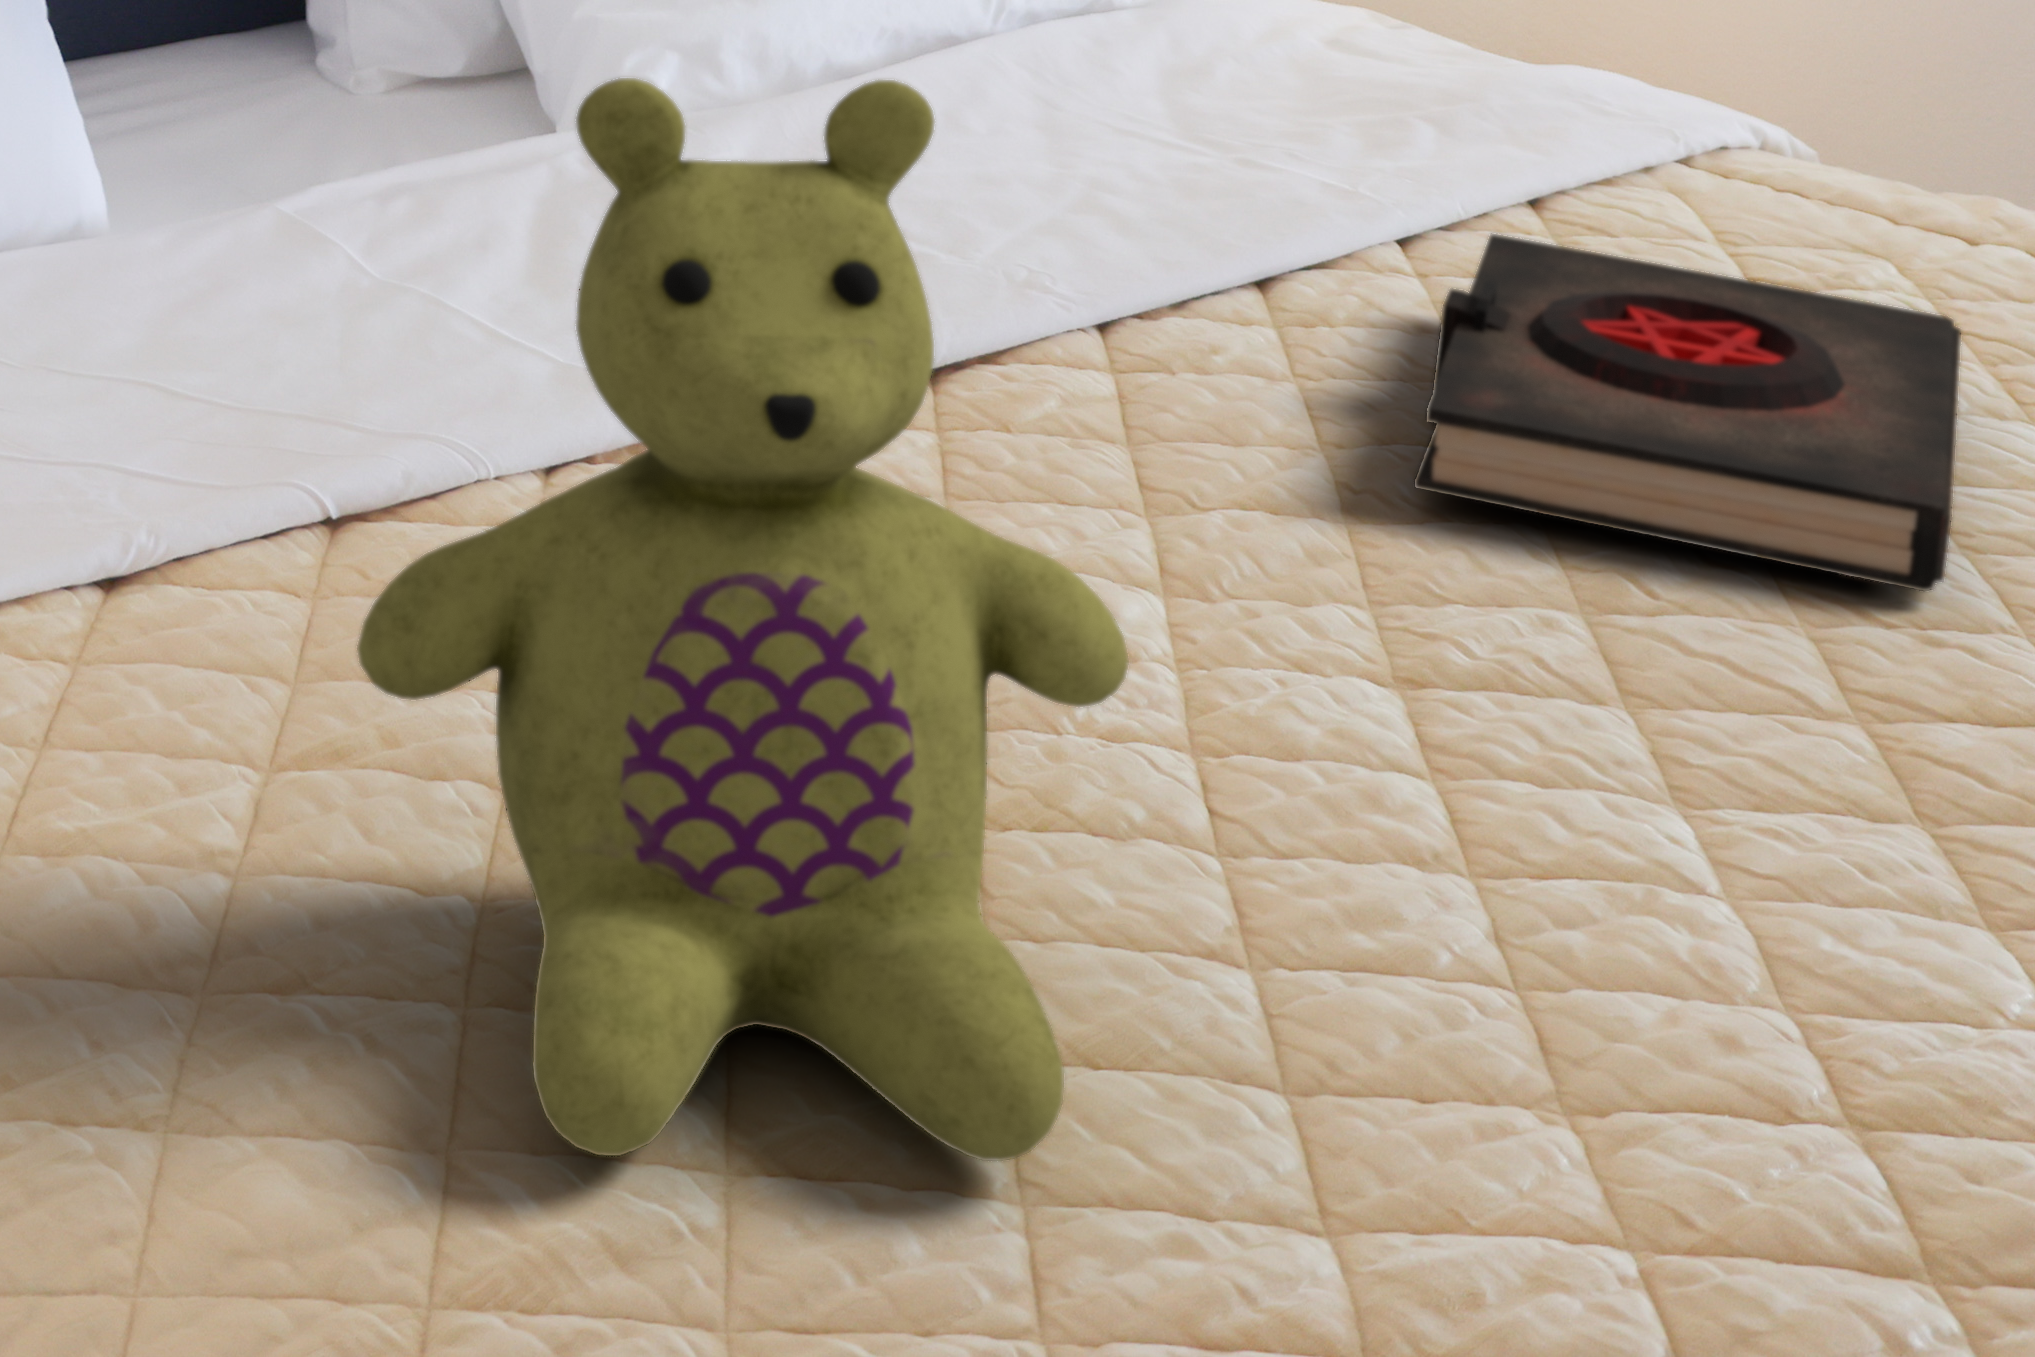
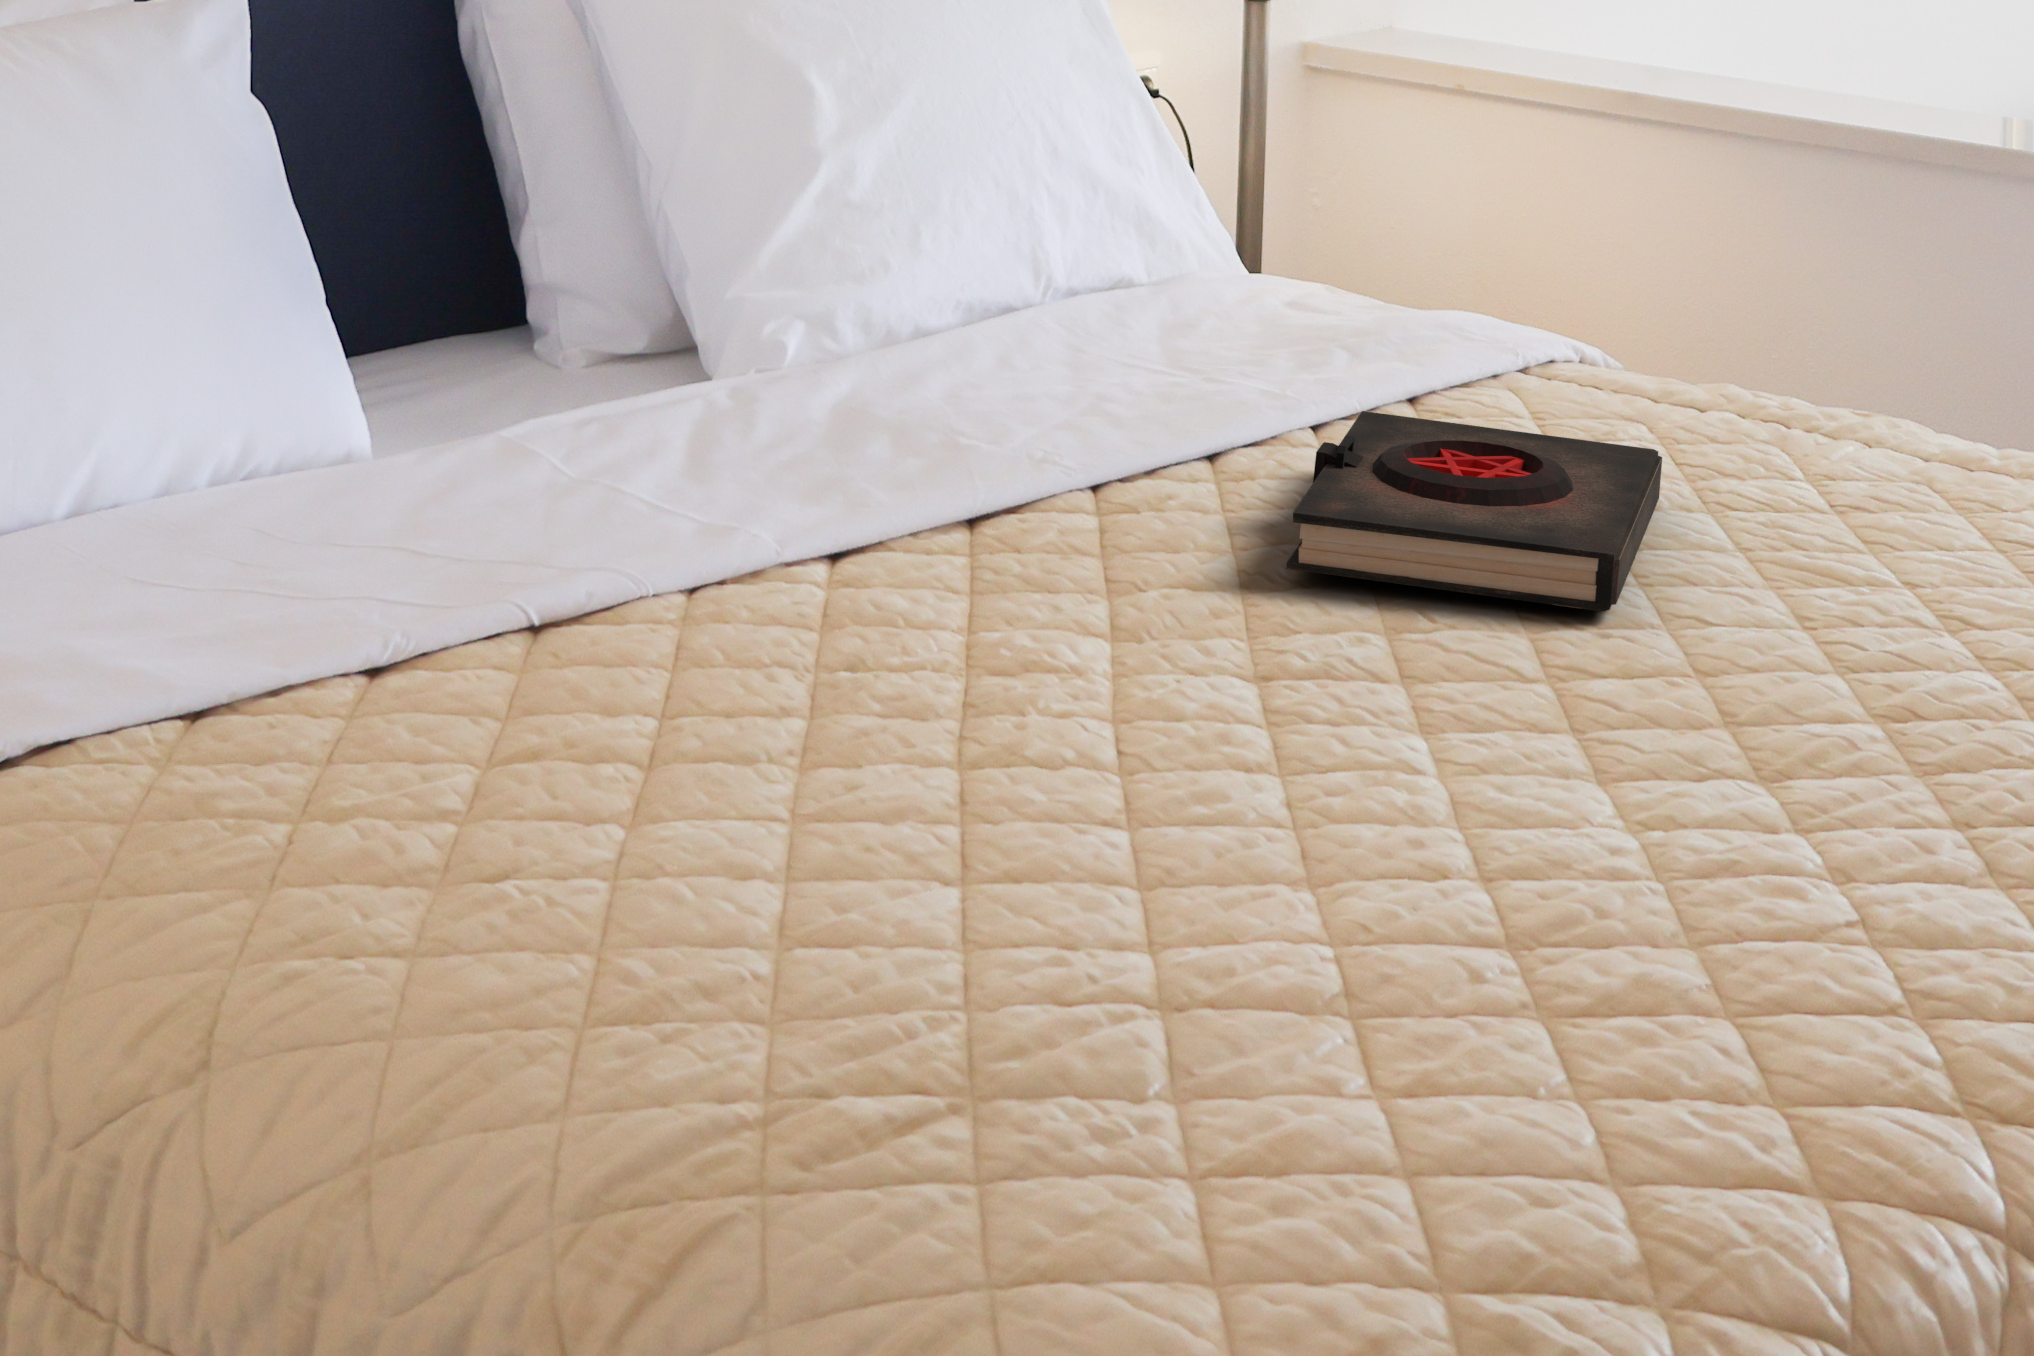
stuffed bear: present [357,78,1129,1161] -> none [544,260,1047,947]

